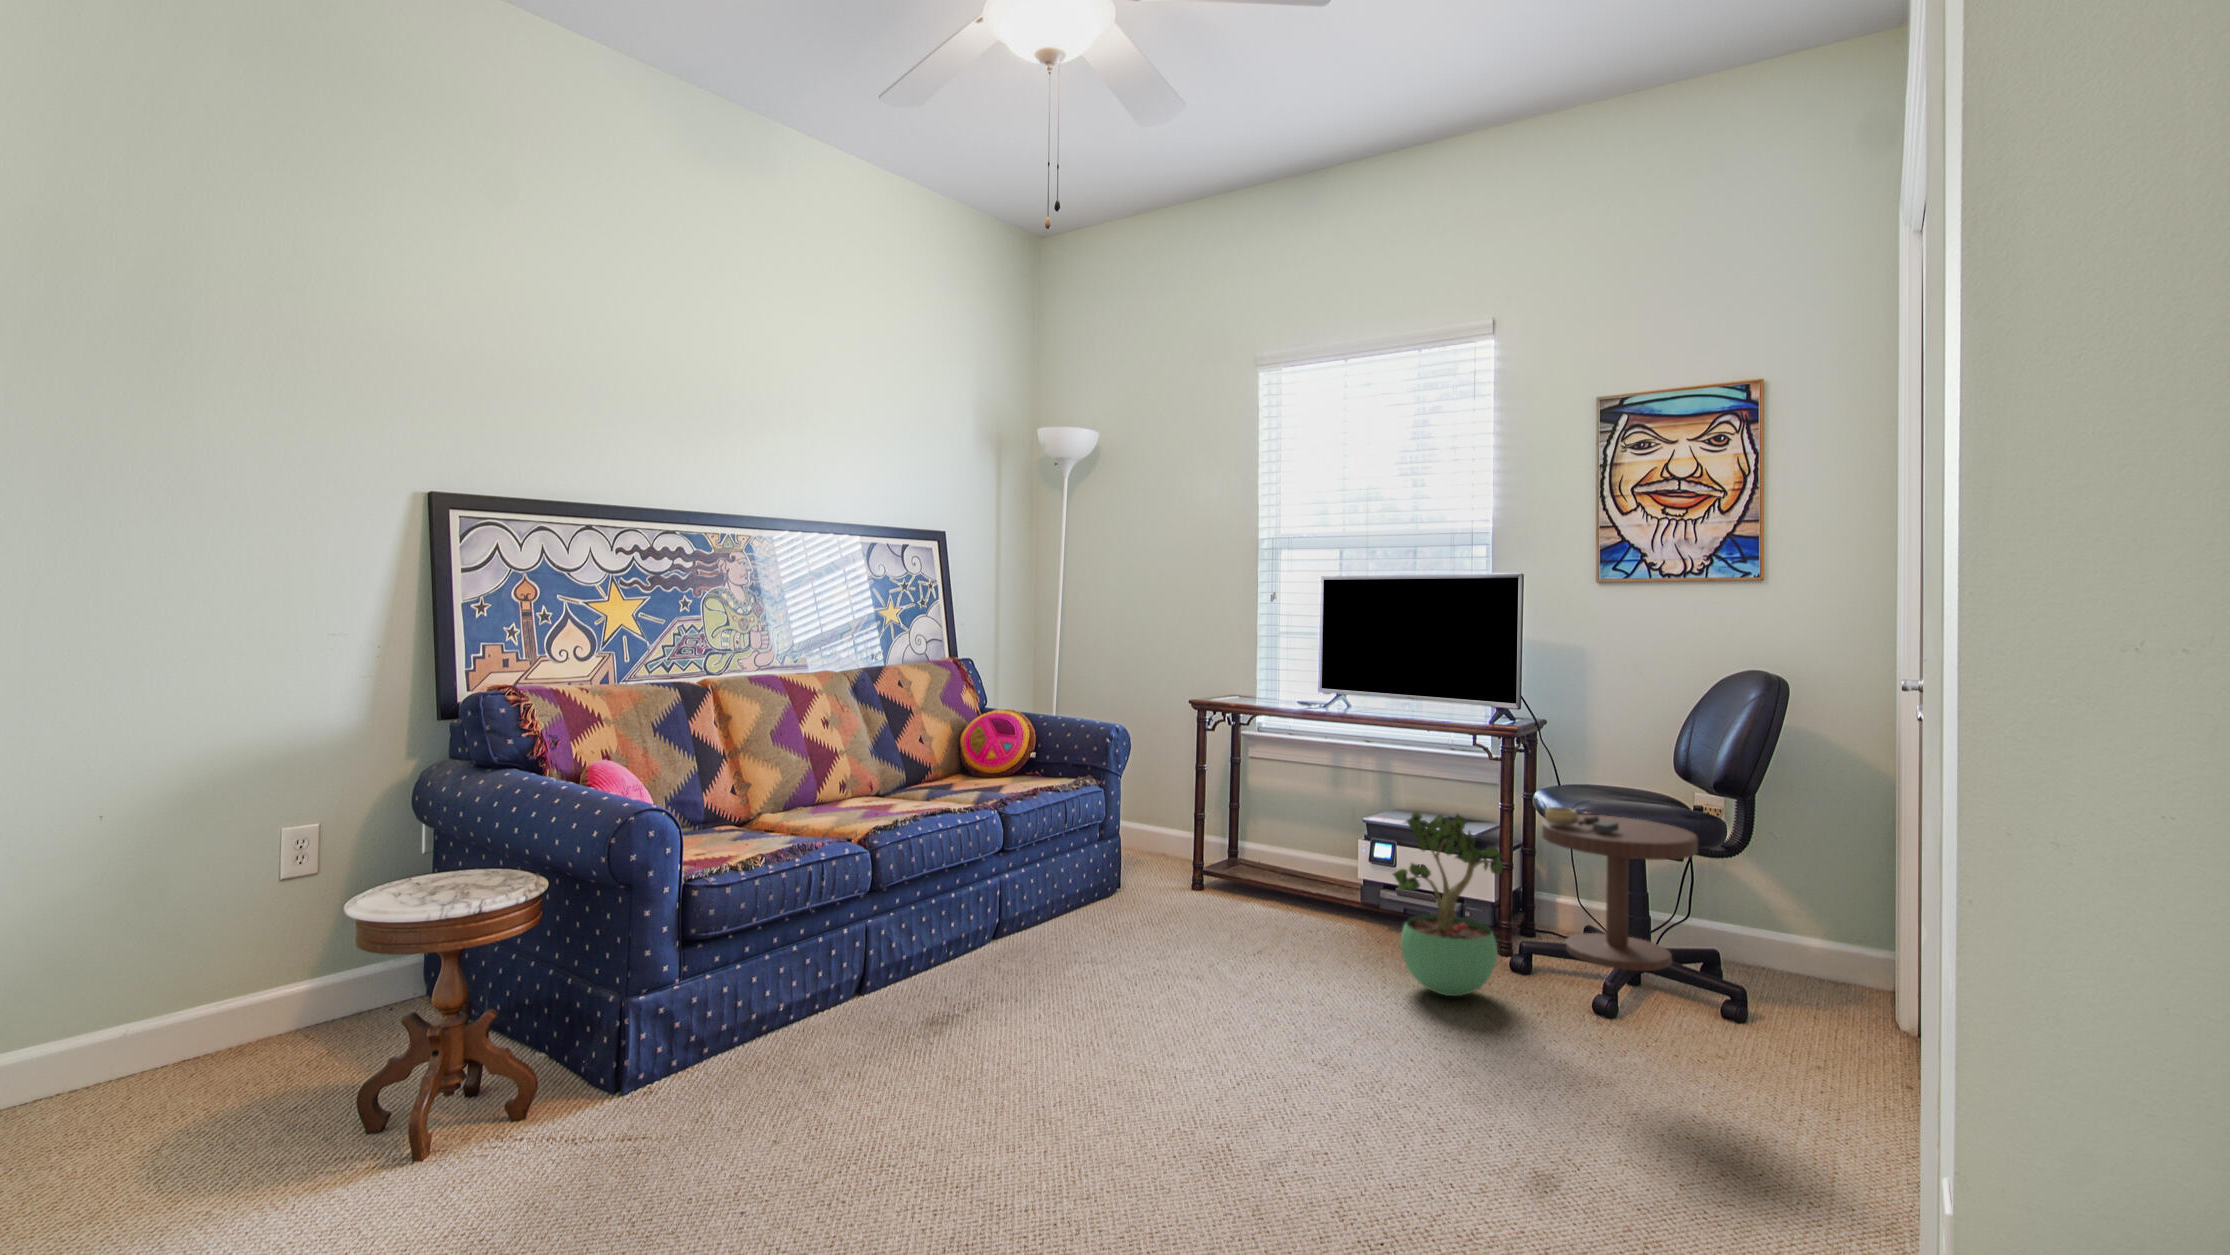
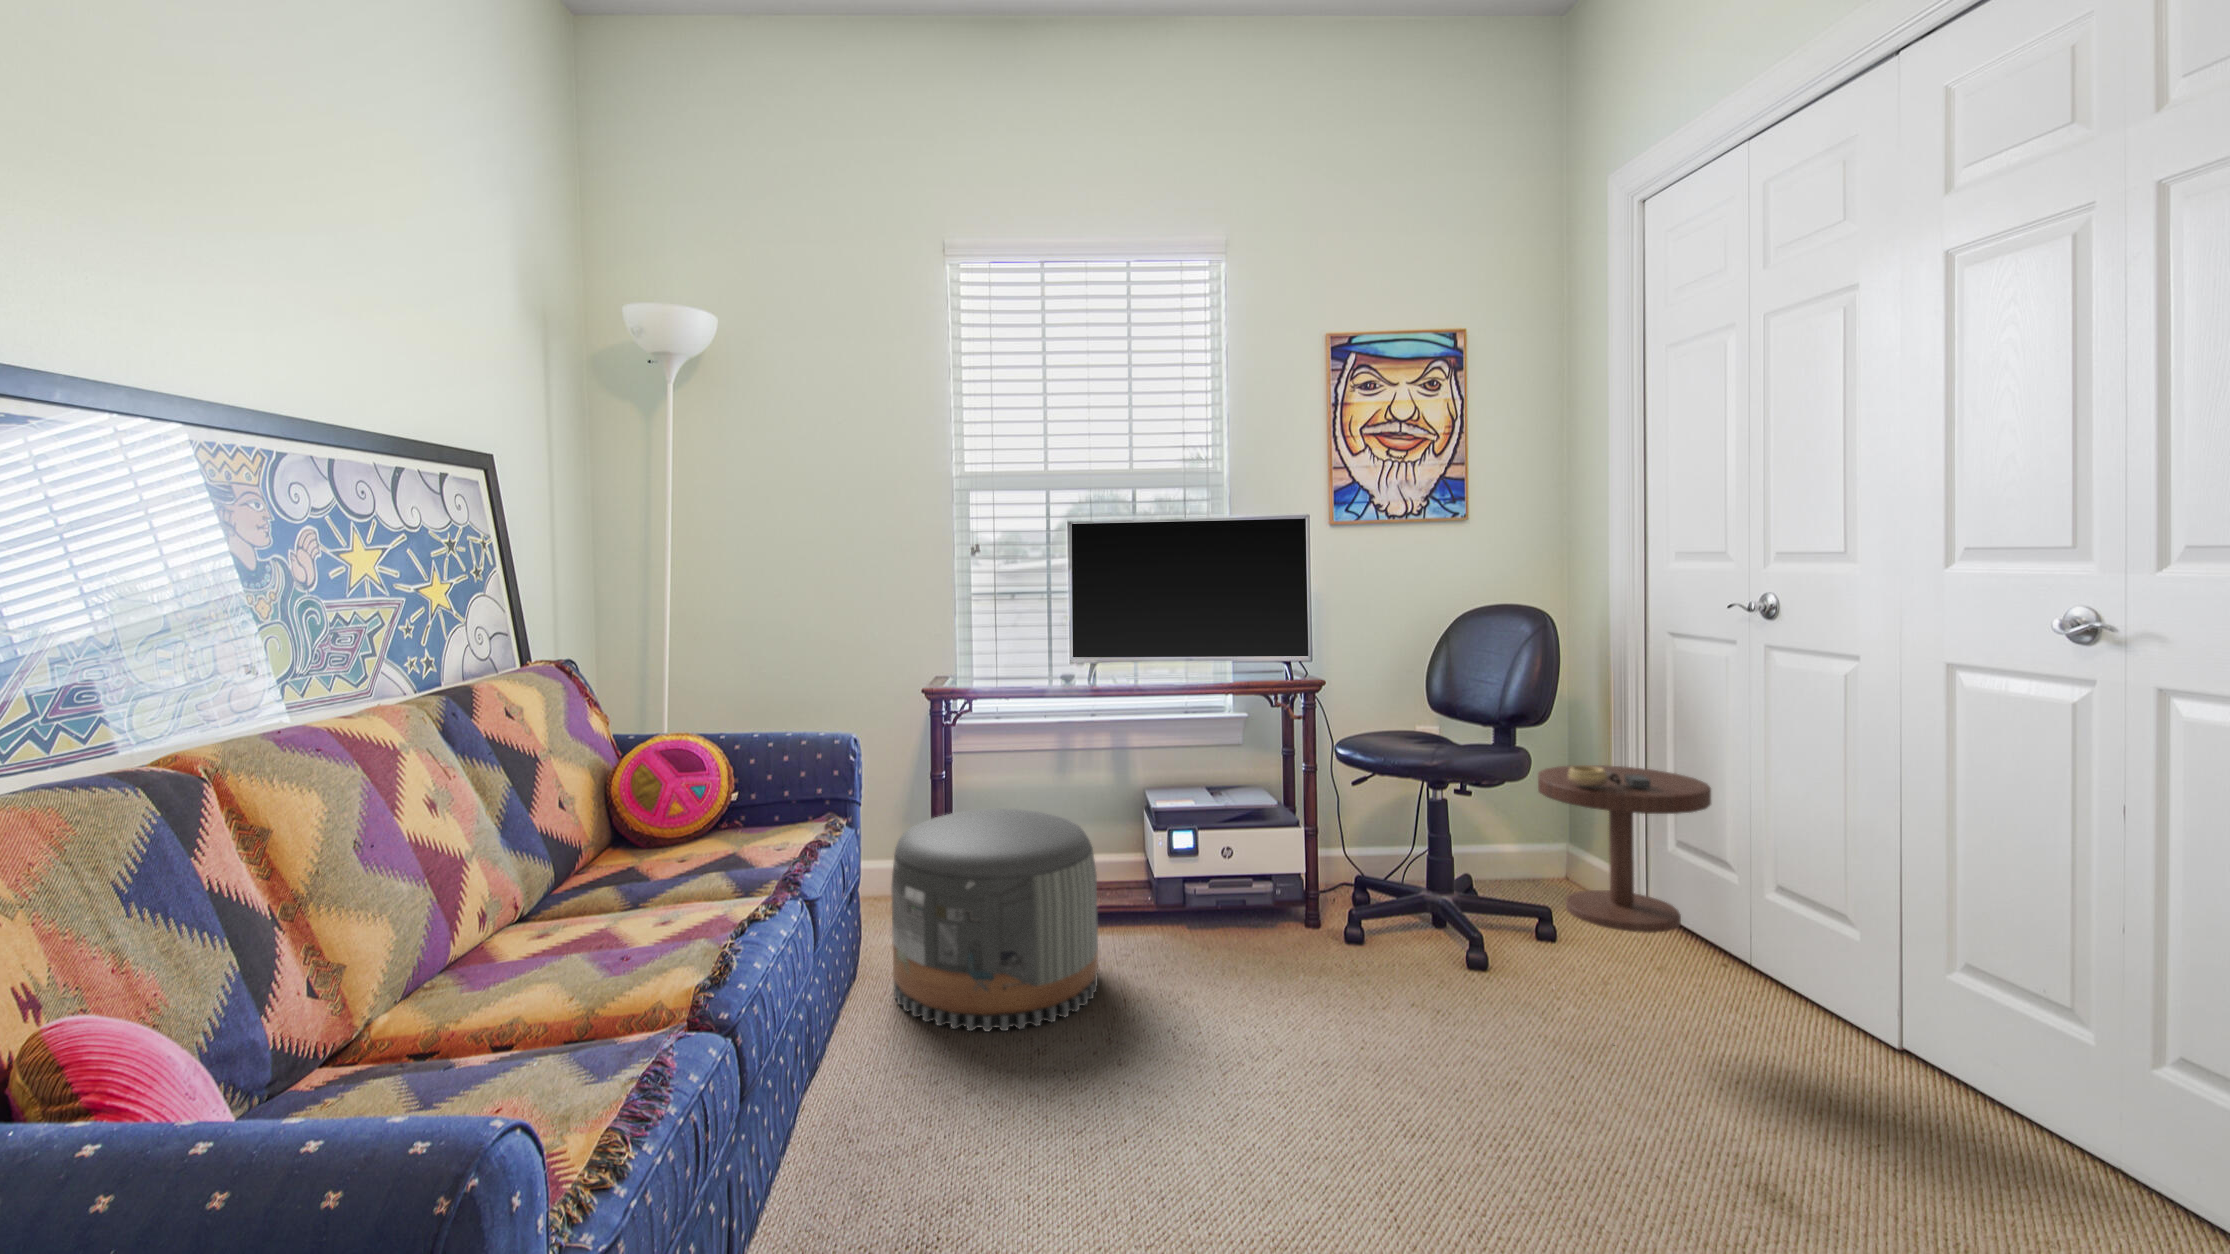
pouf: none [1110,796,1266,951] -> present [891,809,1098,1031]
potted plant: present [1393,812,1503,996] -> none [1290,785,1434,994]

